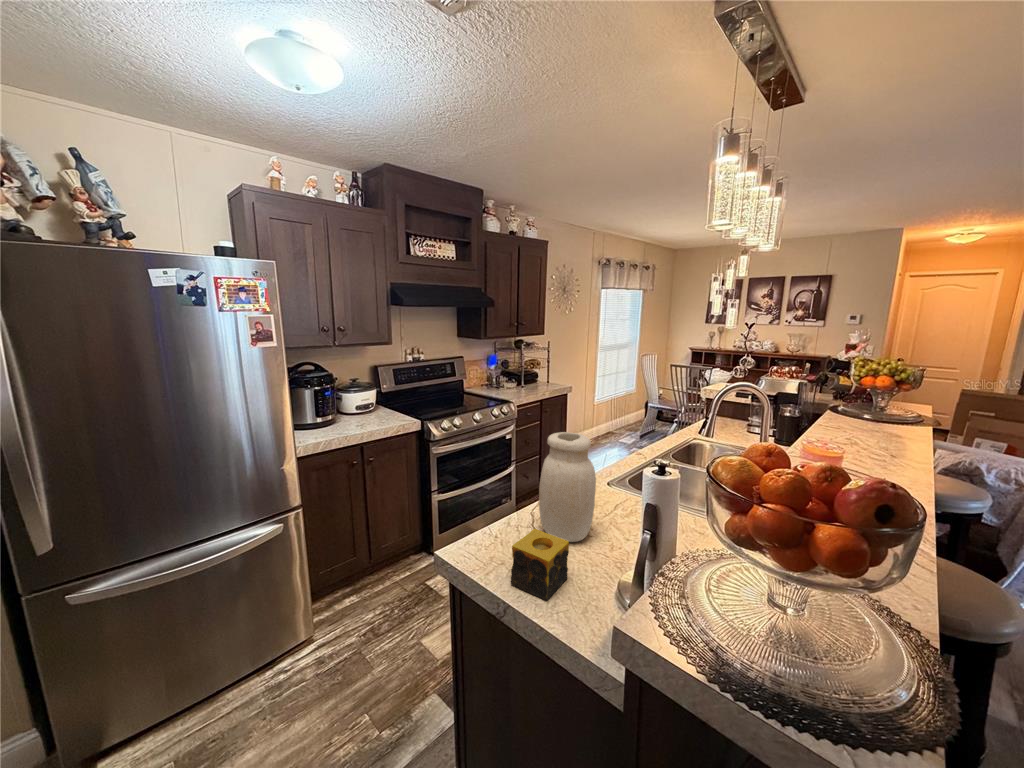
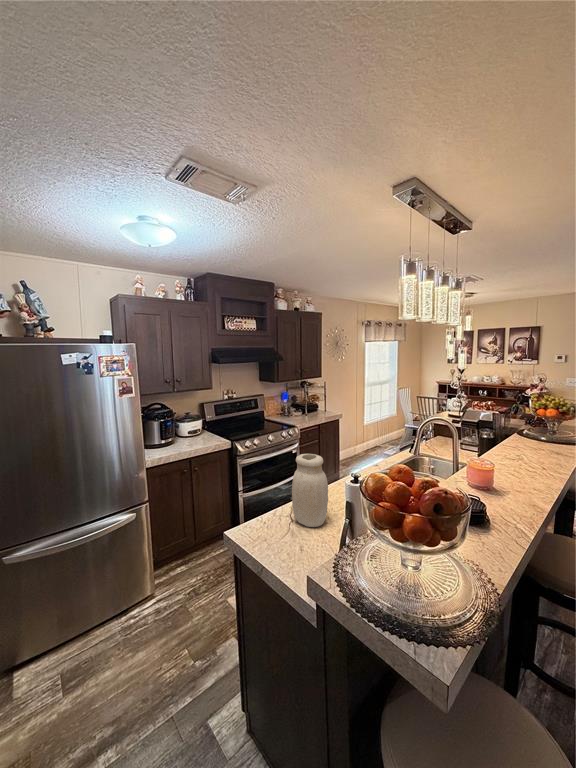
candle: present [511,529,569,600] -> none [267,517,304,564]

